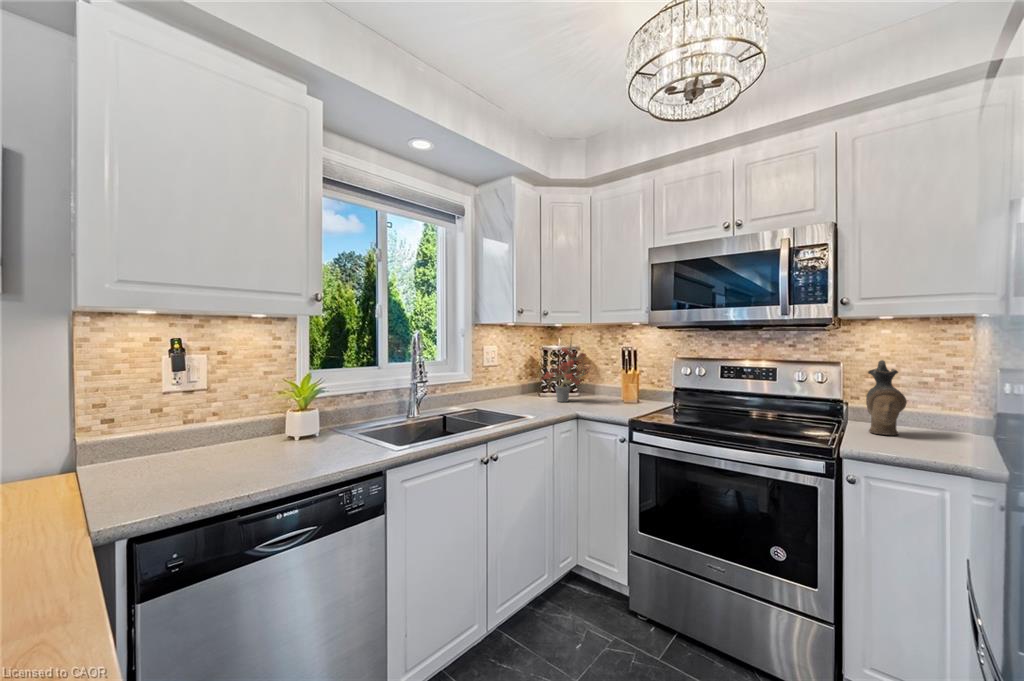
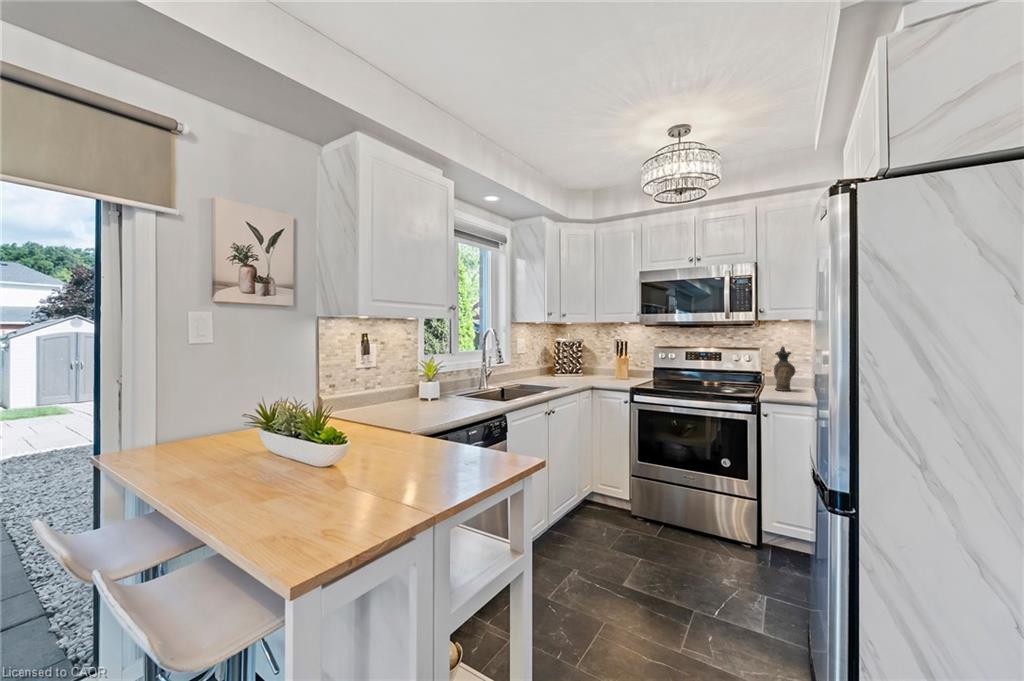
potted plant: present [541,341,590,402] -> none [554,332,598,379]

